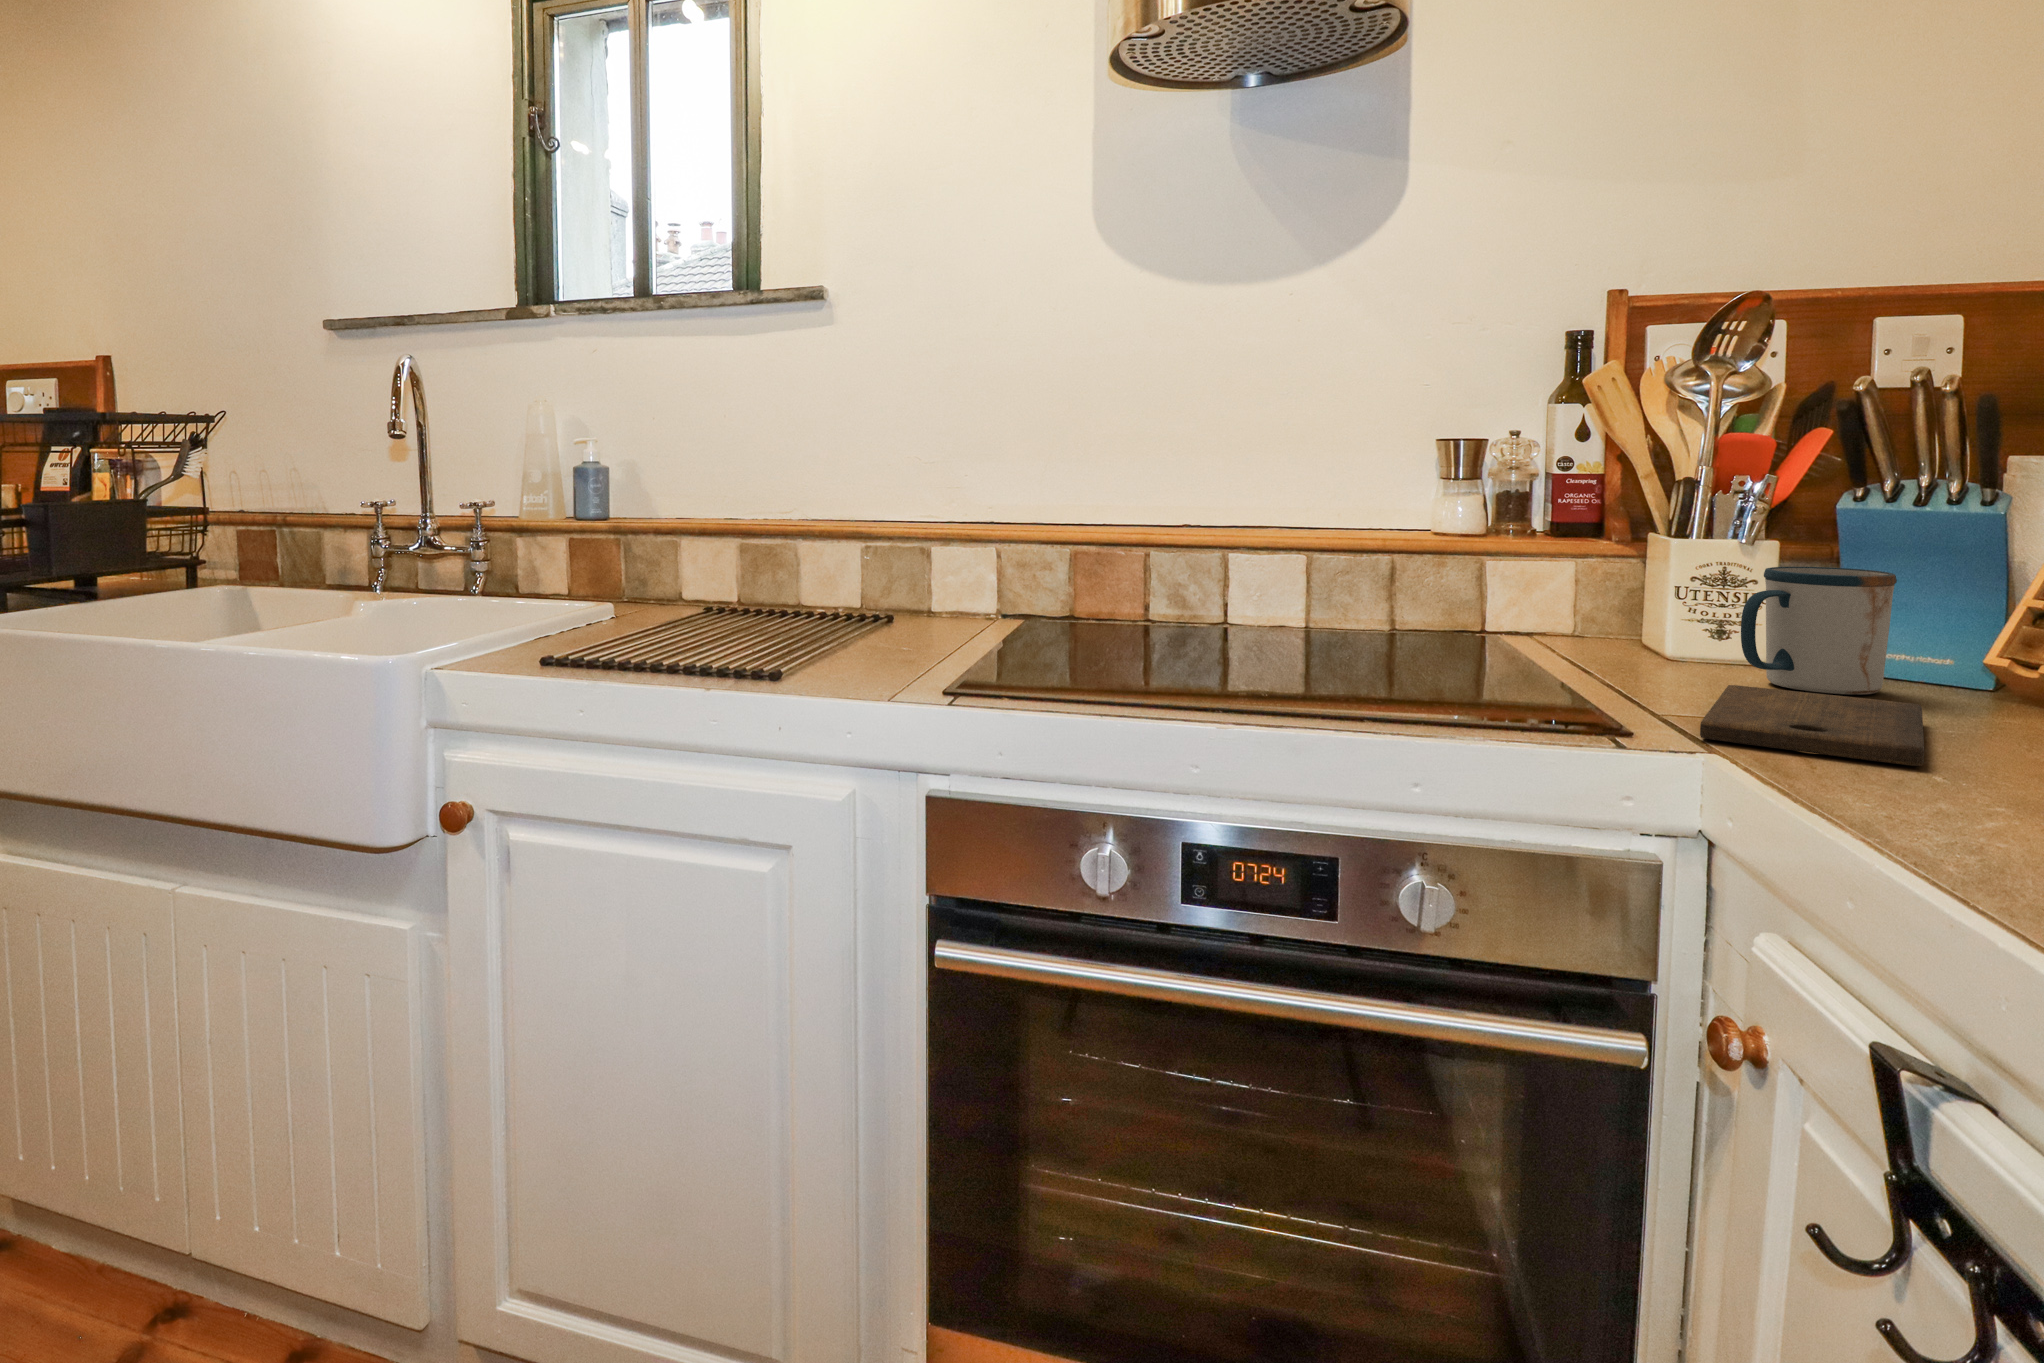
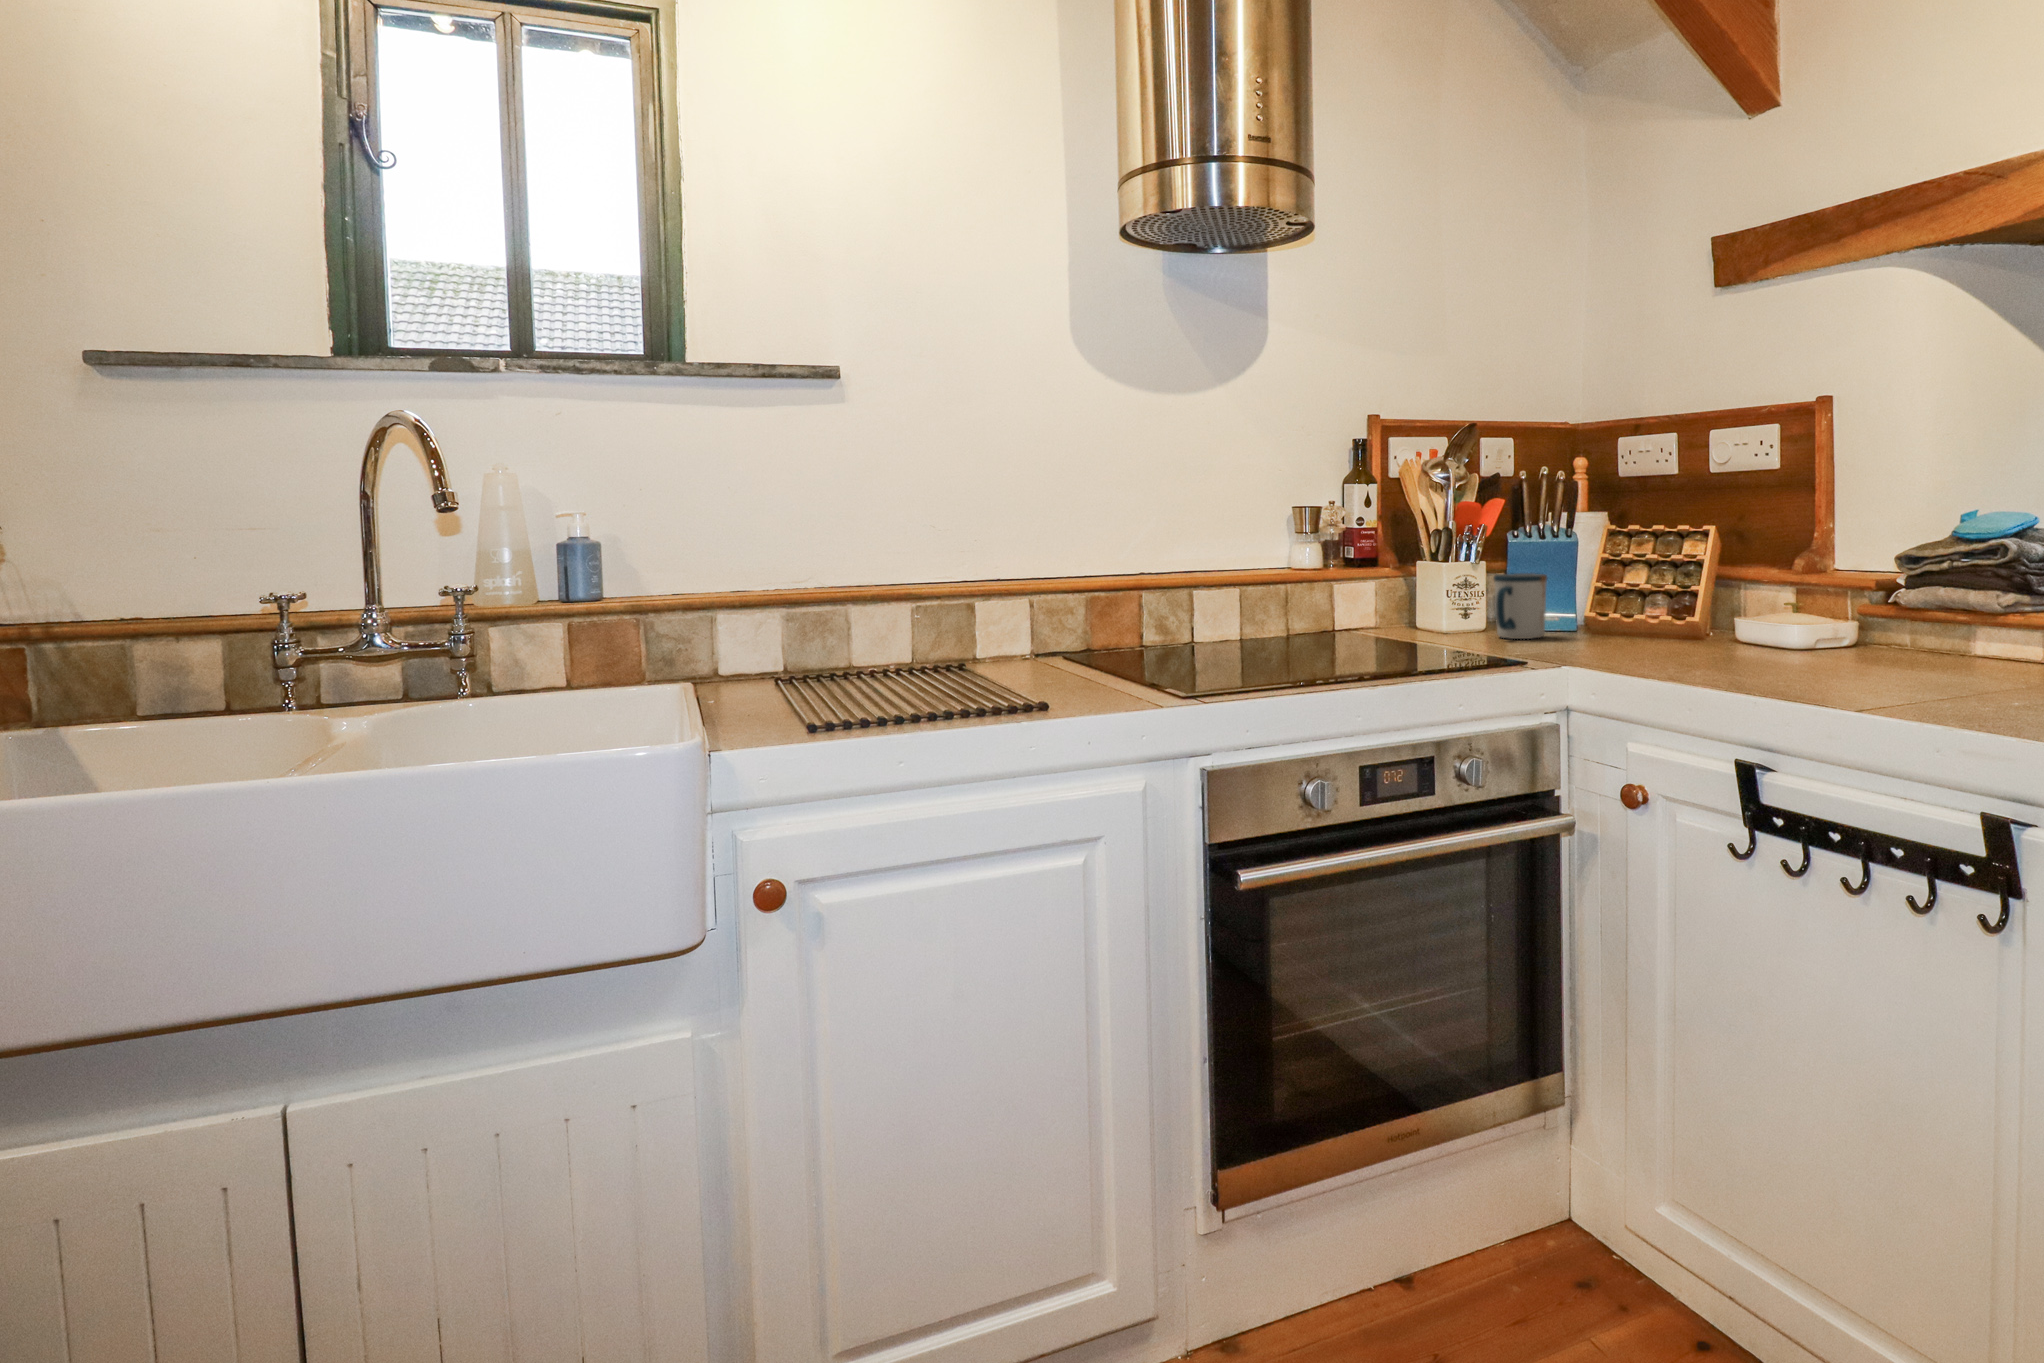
cutting board: present [1700,685,1924,766] -> none [1511,635,1629,659]

